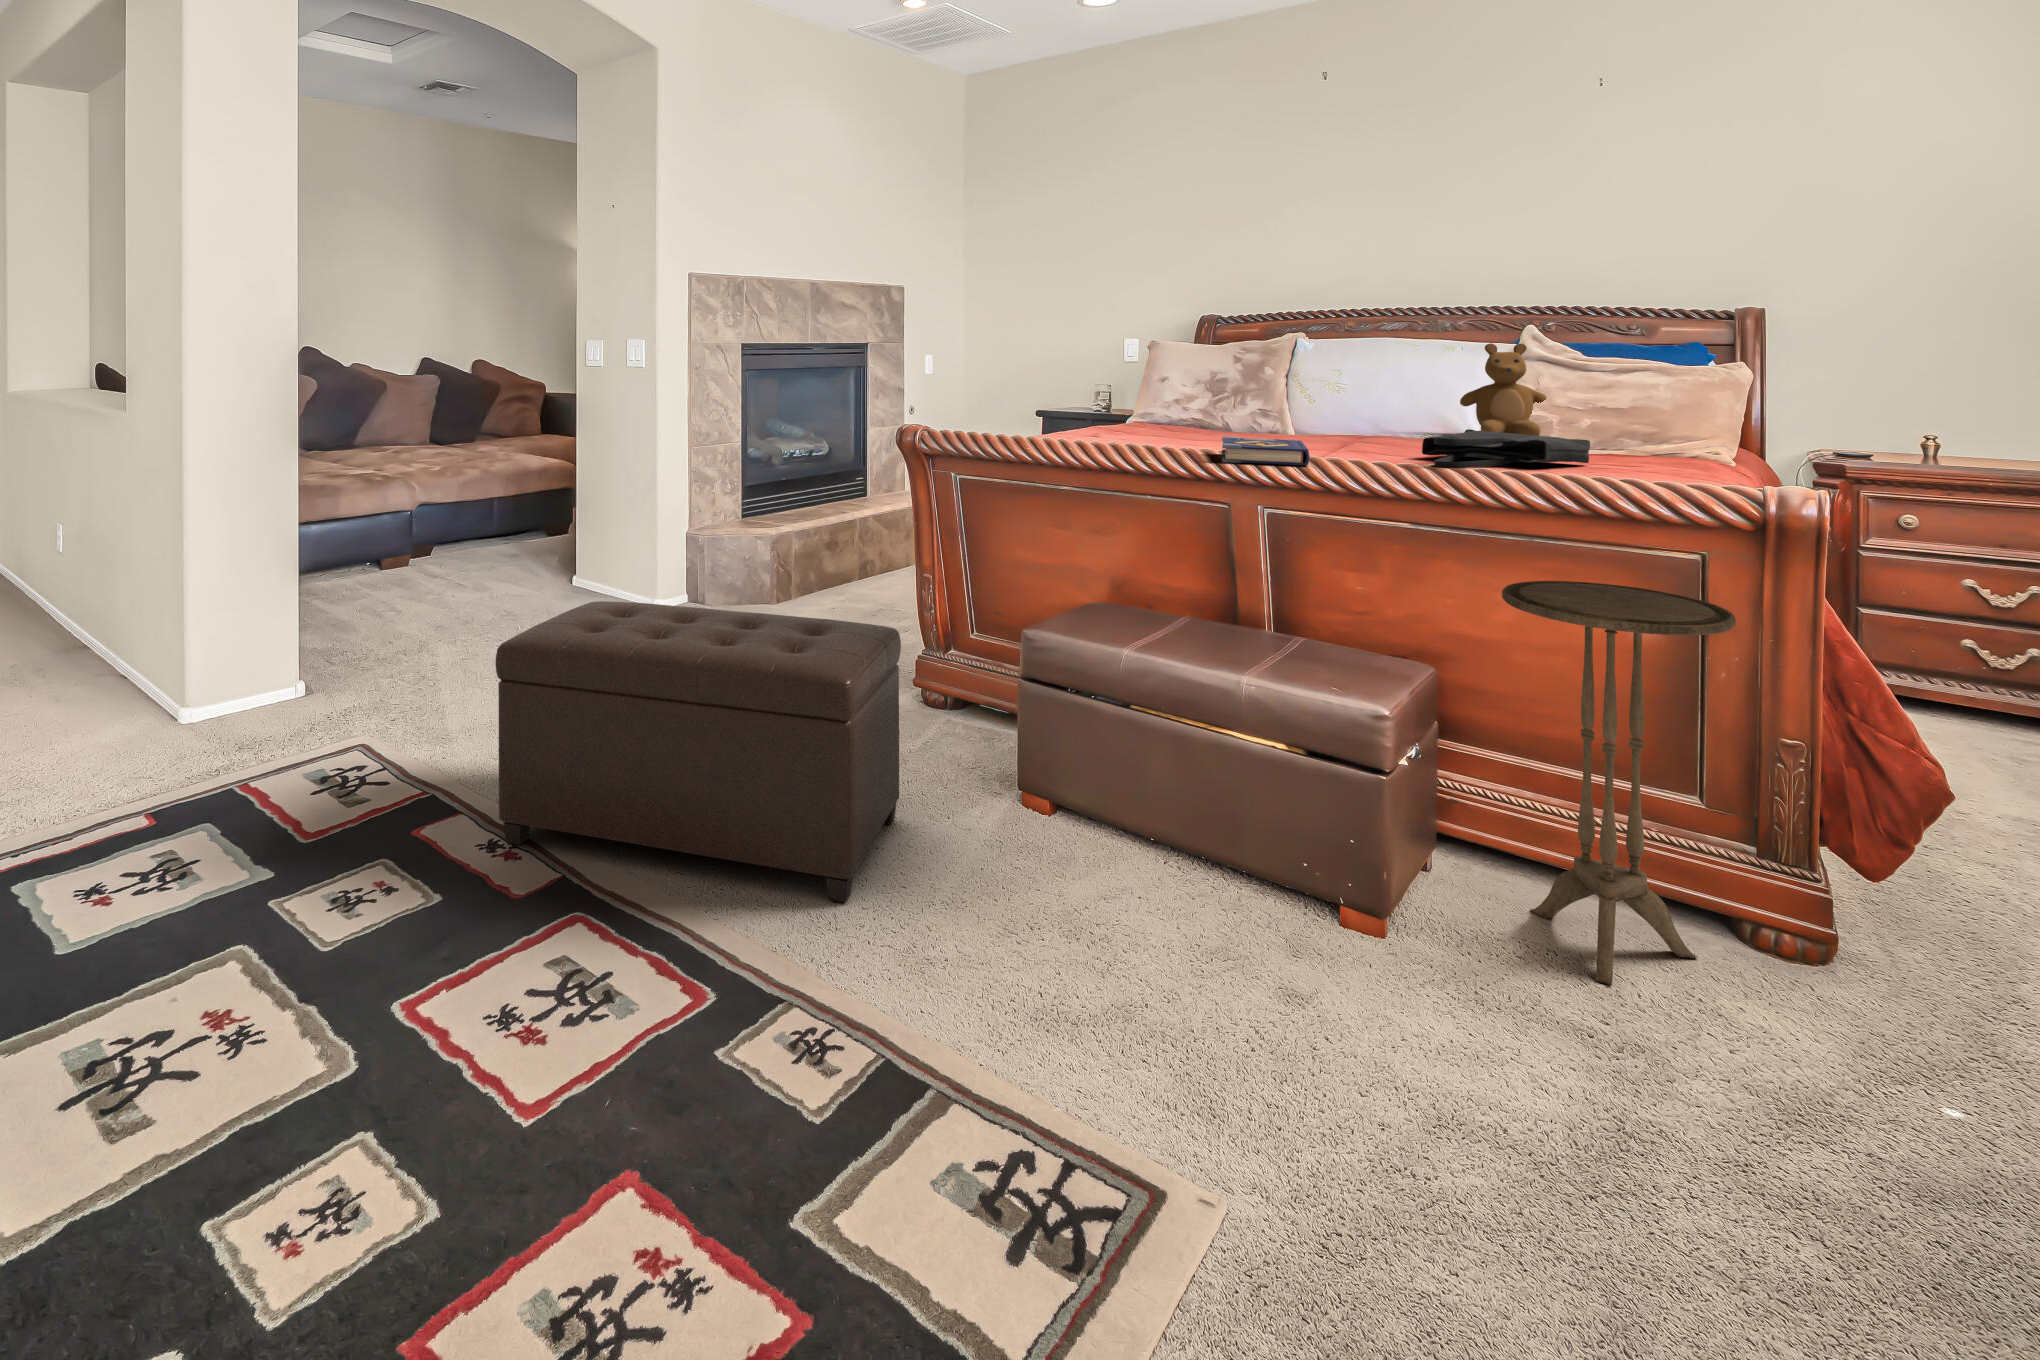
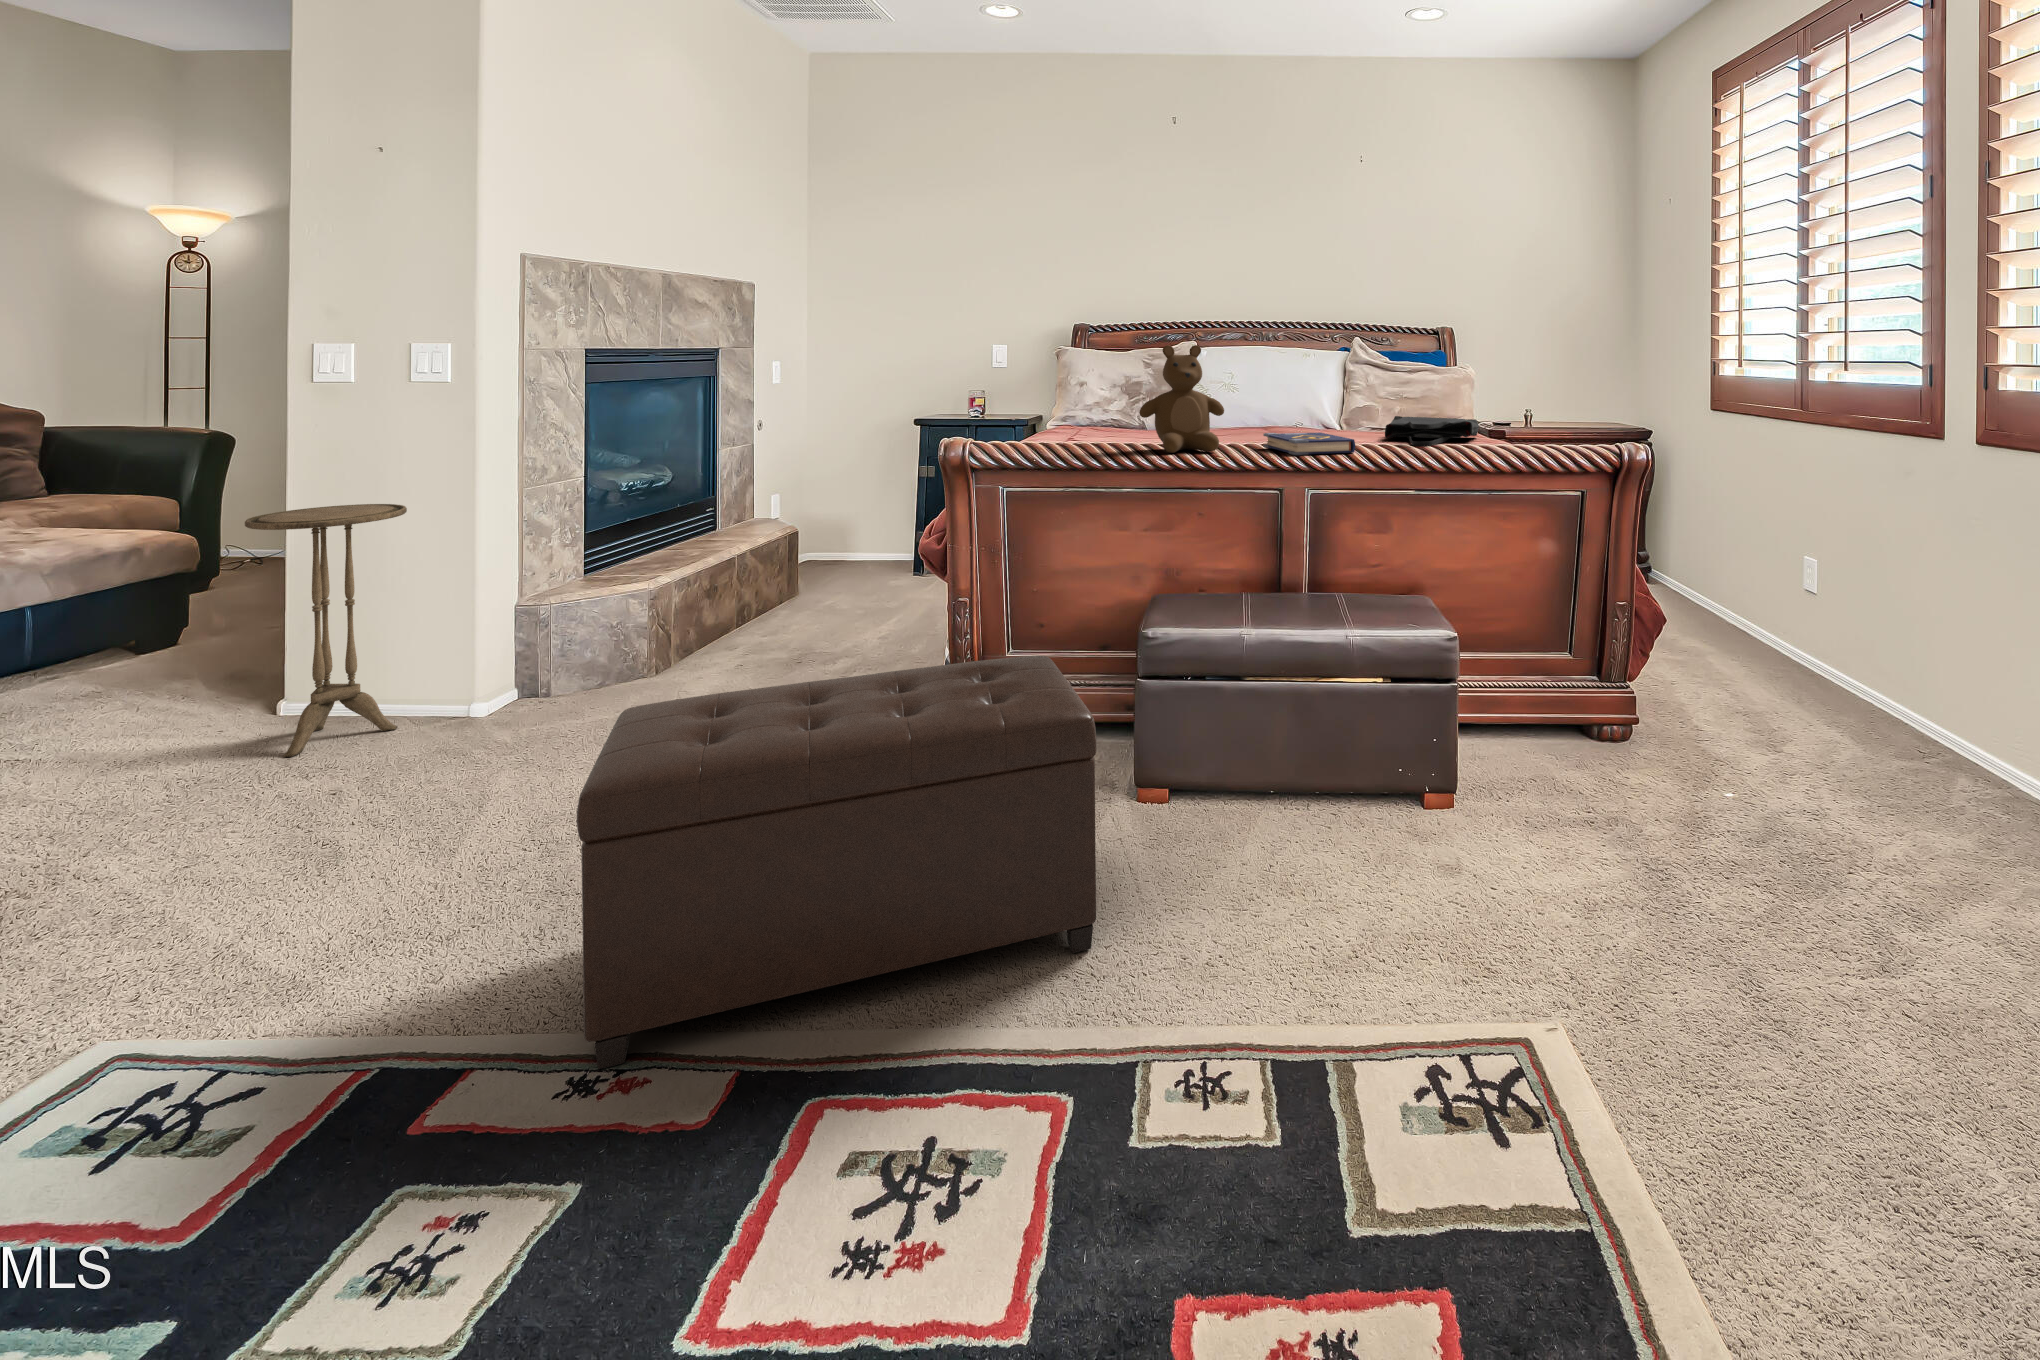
teddy bear: present [1460,343,1547,436] -> present [1139,345,1224,453]
side table: present [1502,581,1736,985] -> present [245,504,407,757]

